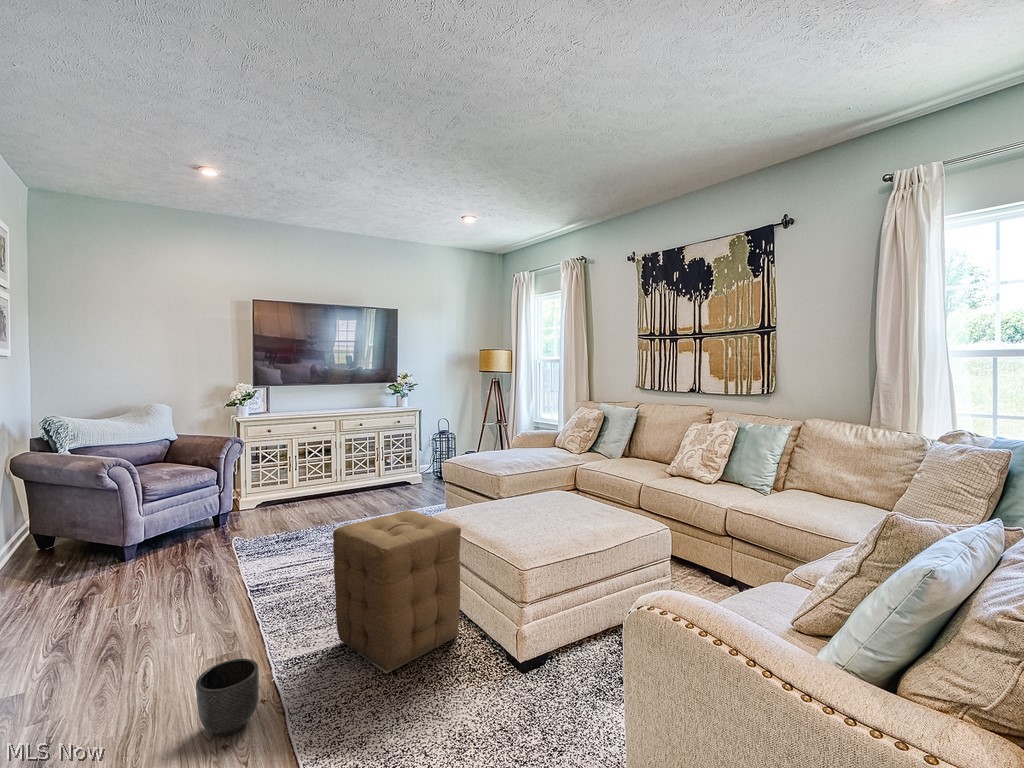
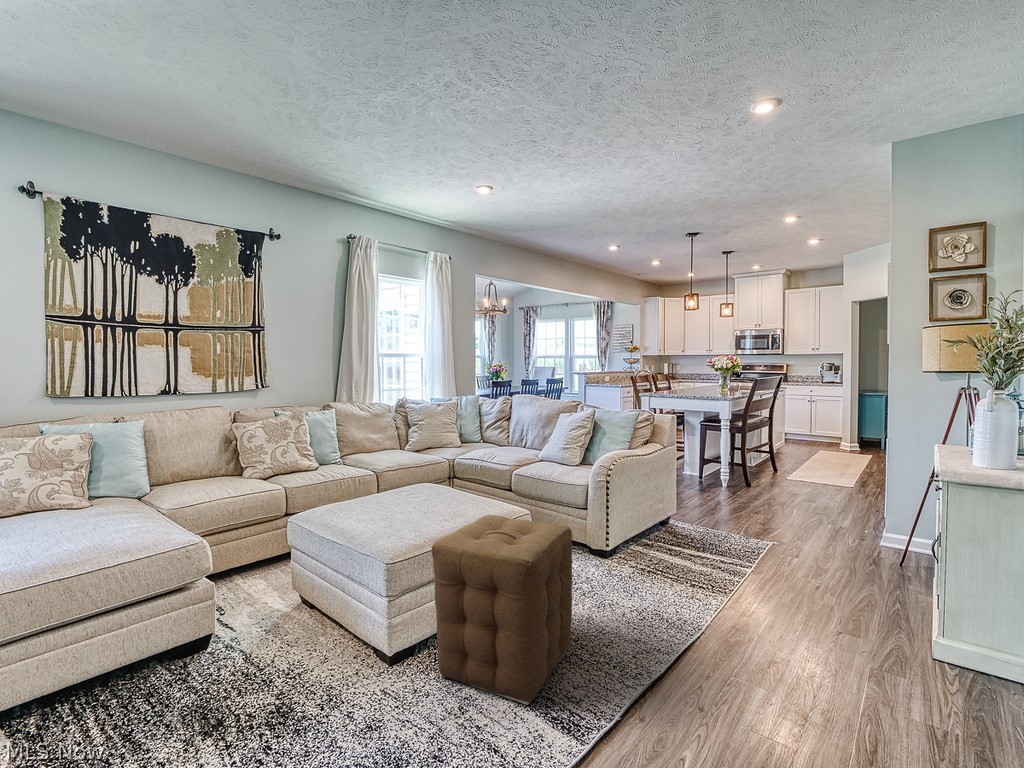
planter: present [196,659,259,736] -> none [668,650,730,731]

